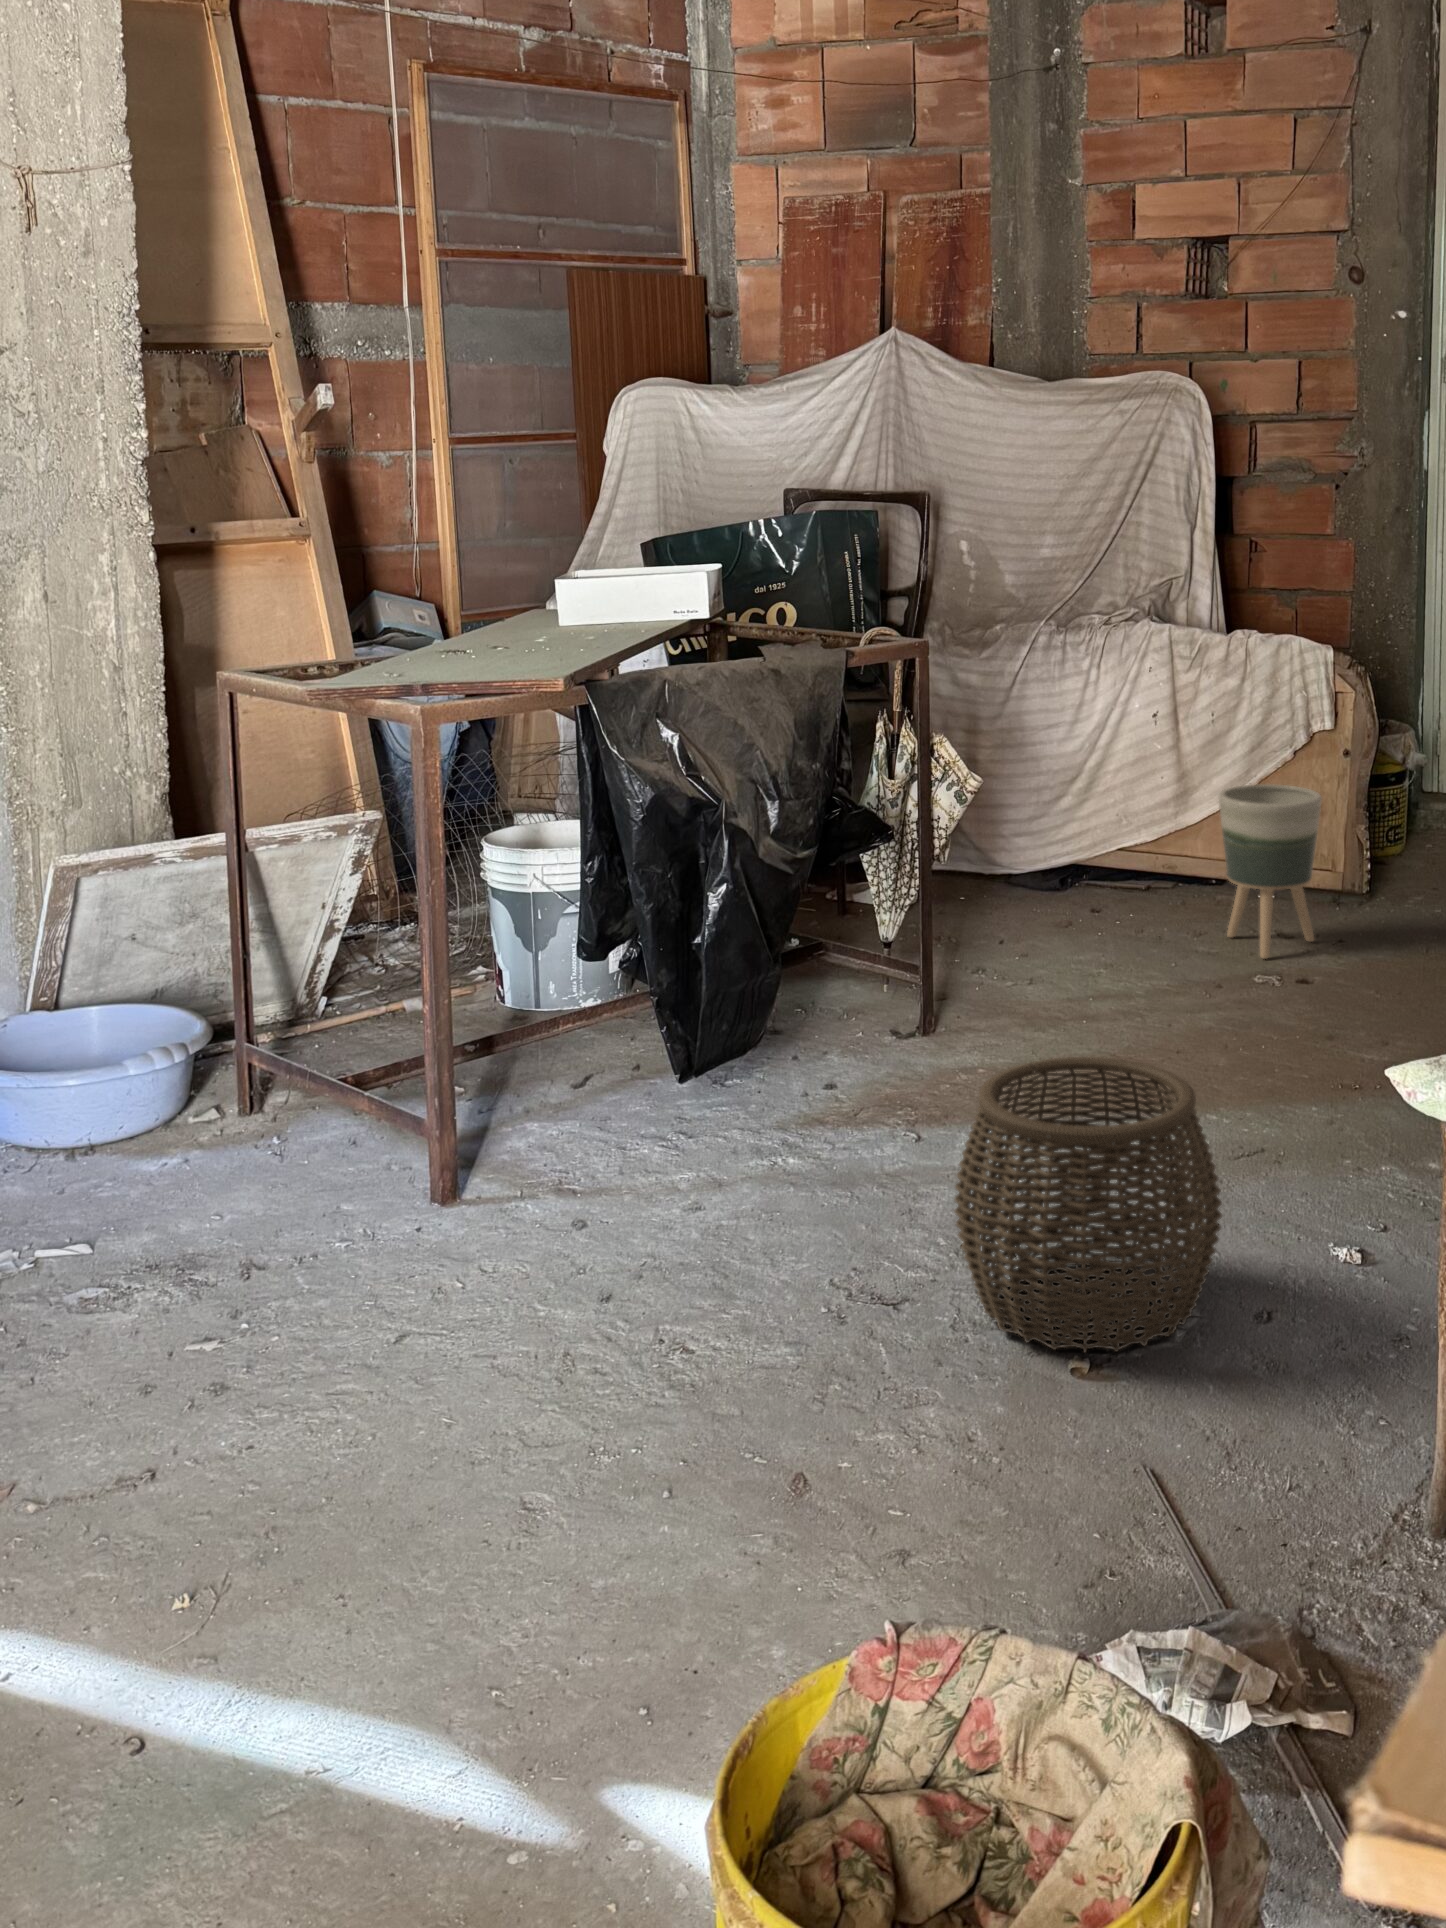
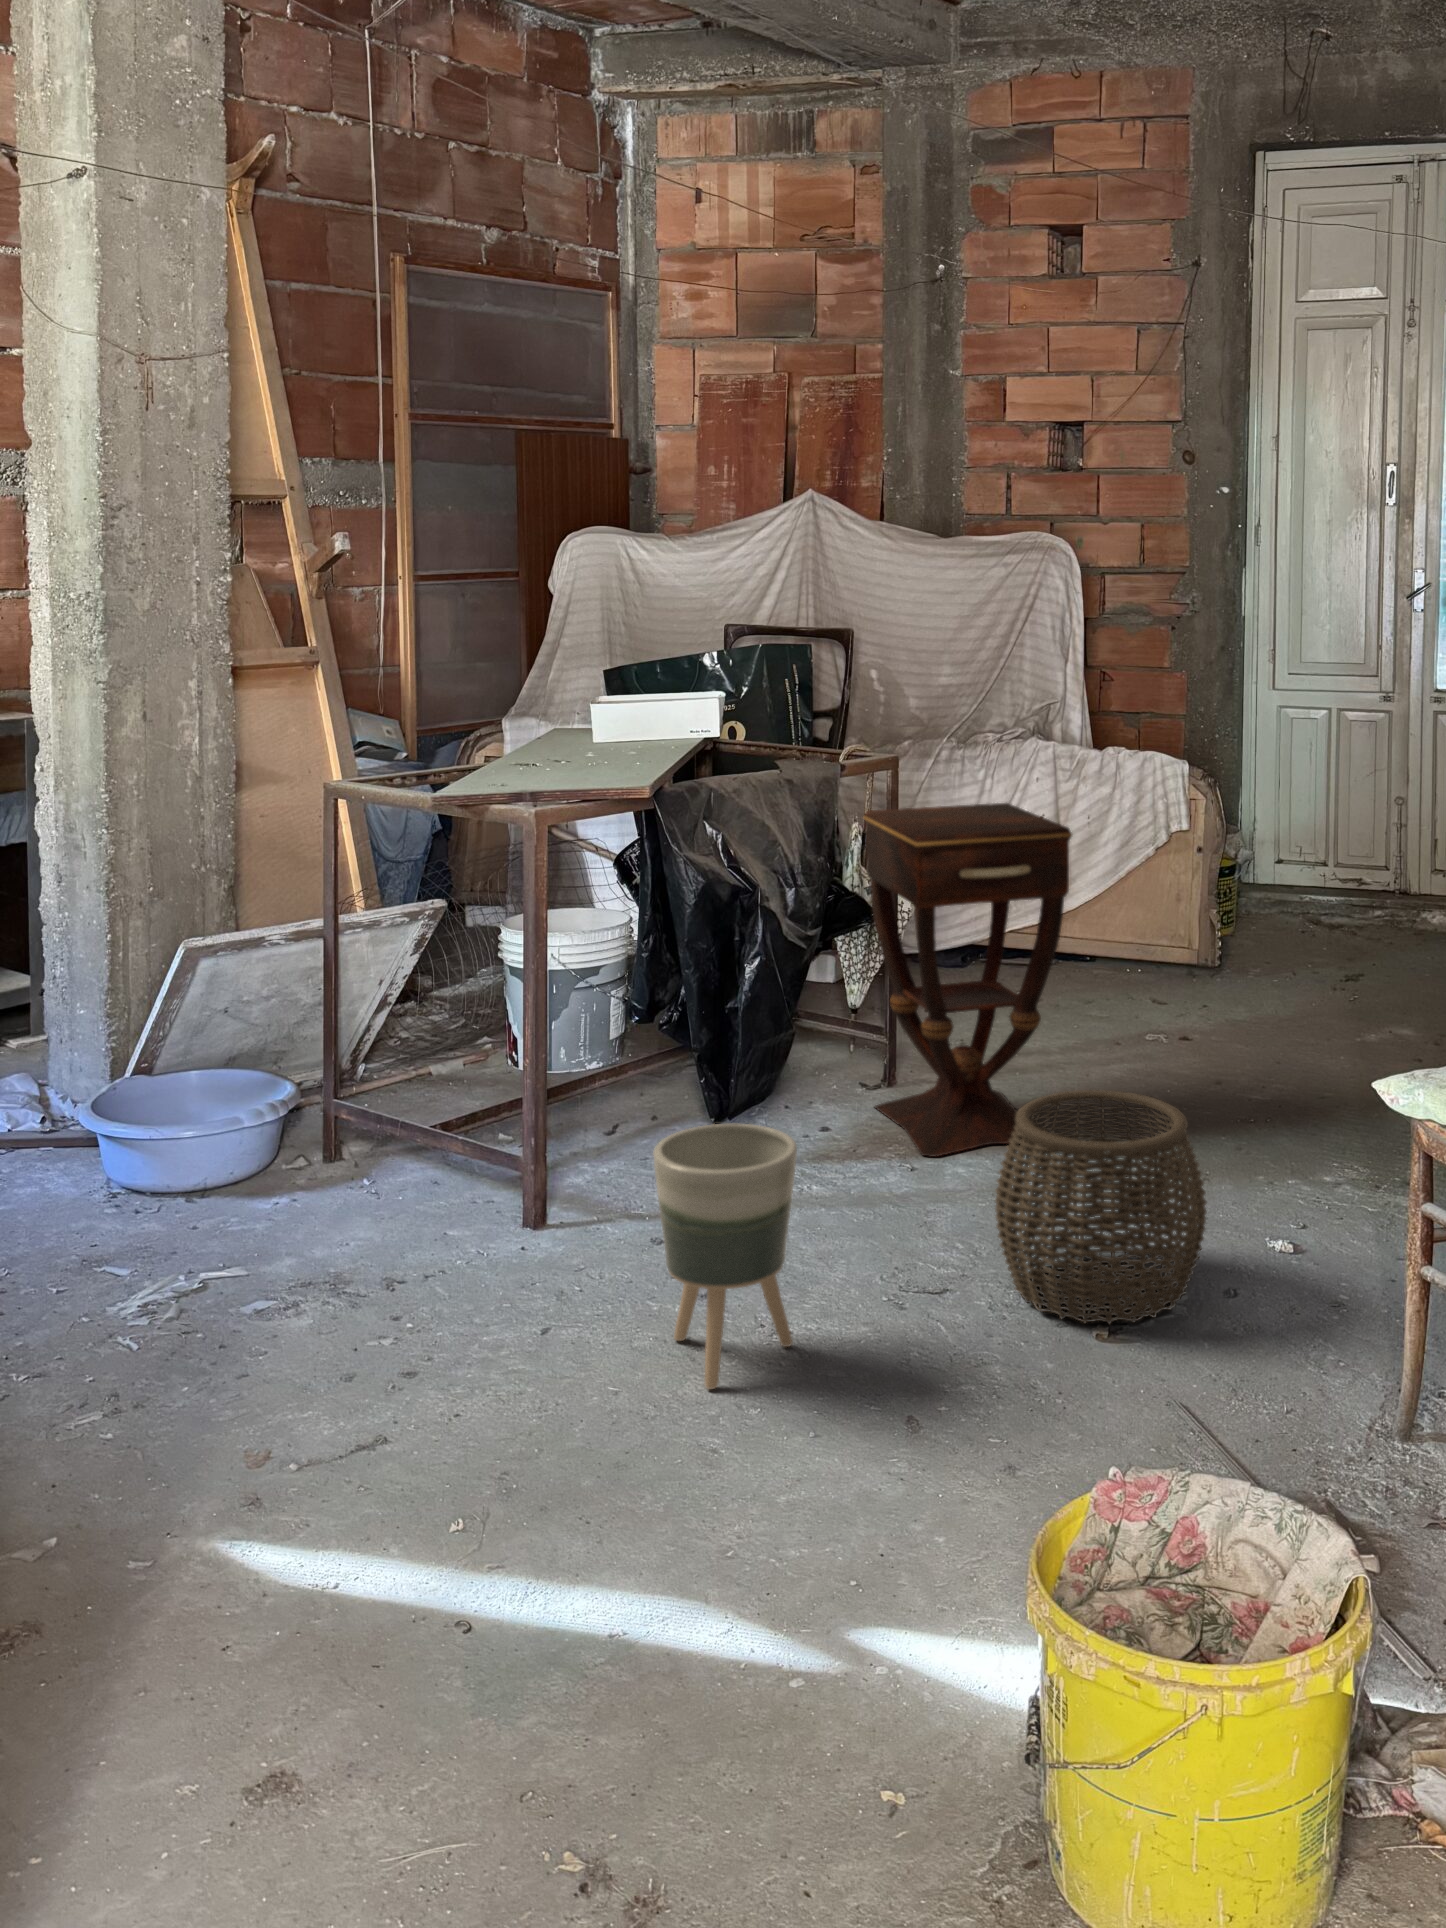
side table: none [872,698,1114,1127] -> present [864,803,1072,1157]
planter: present [1219,784,1322,959] -> present [653,1124,797,1389]

